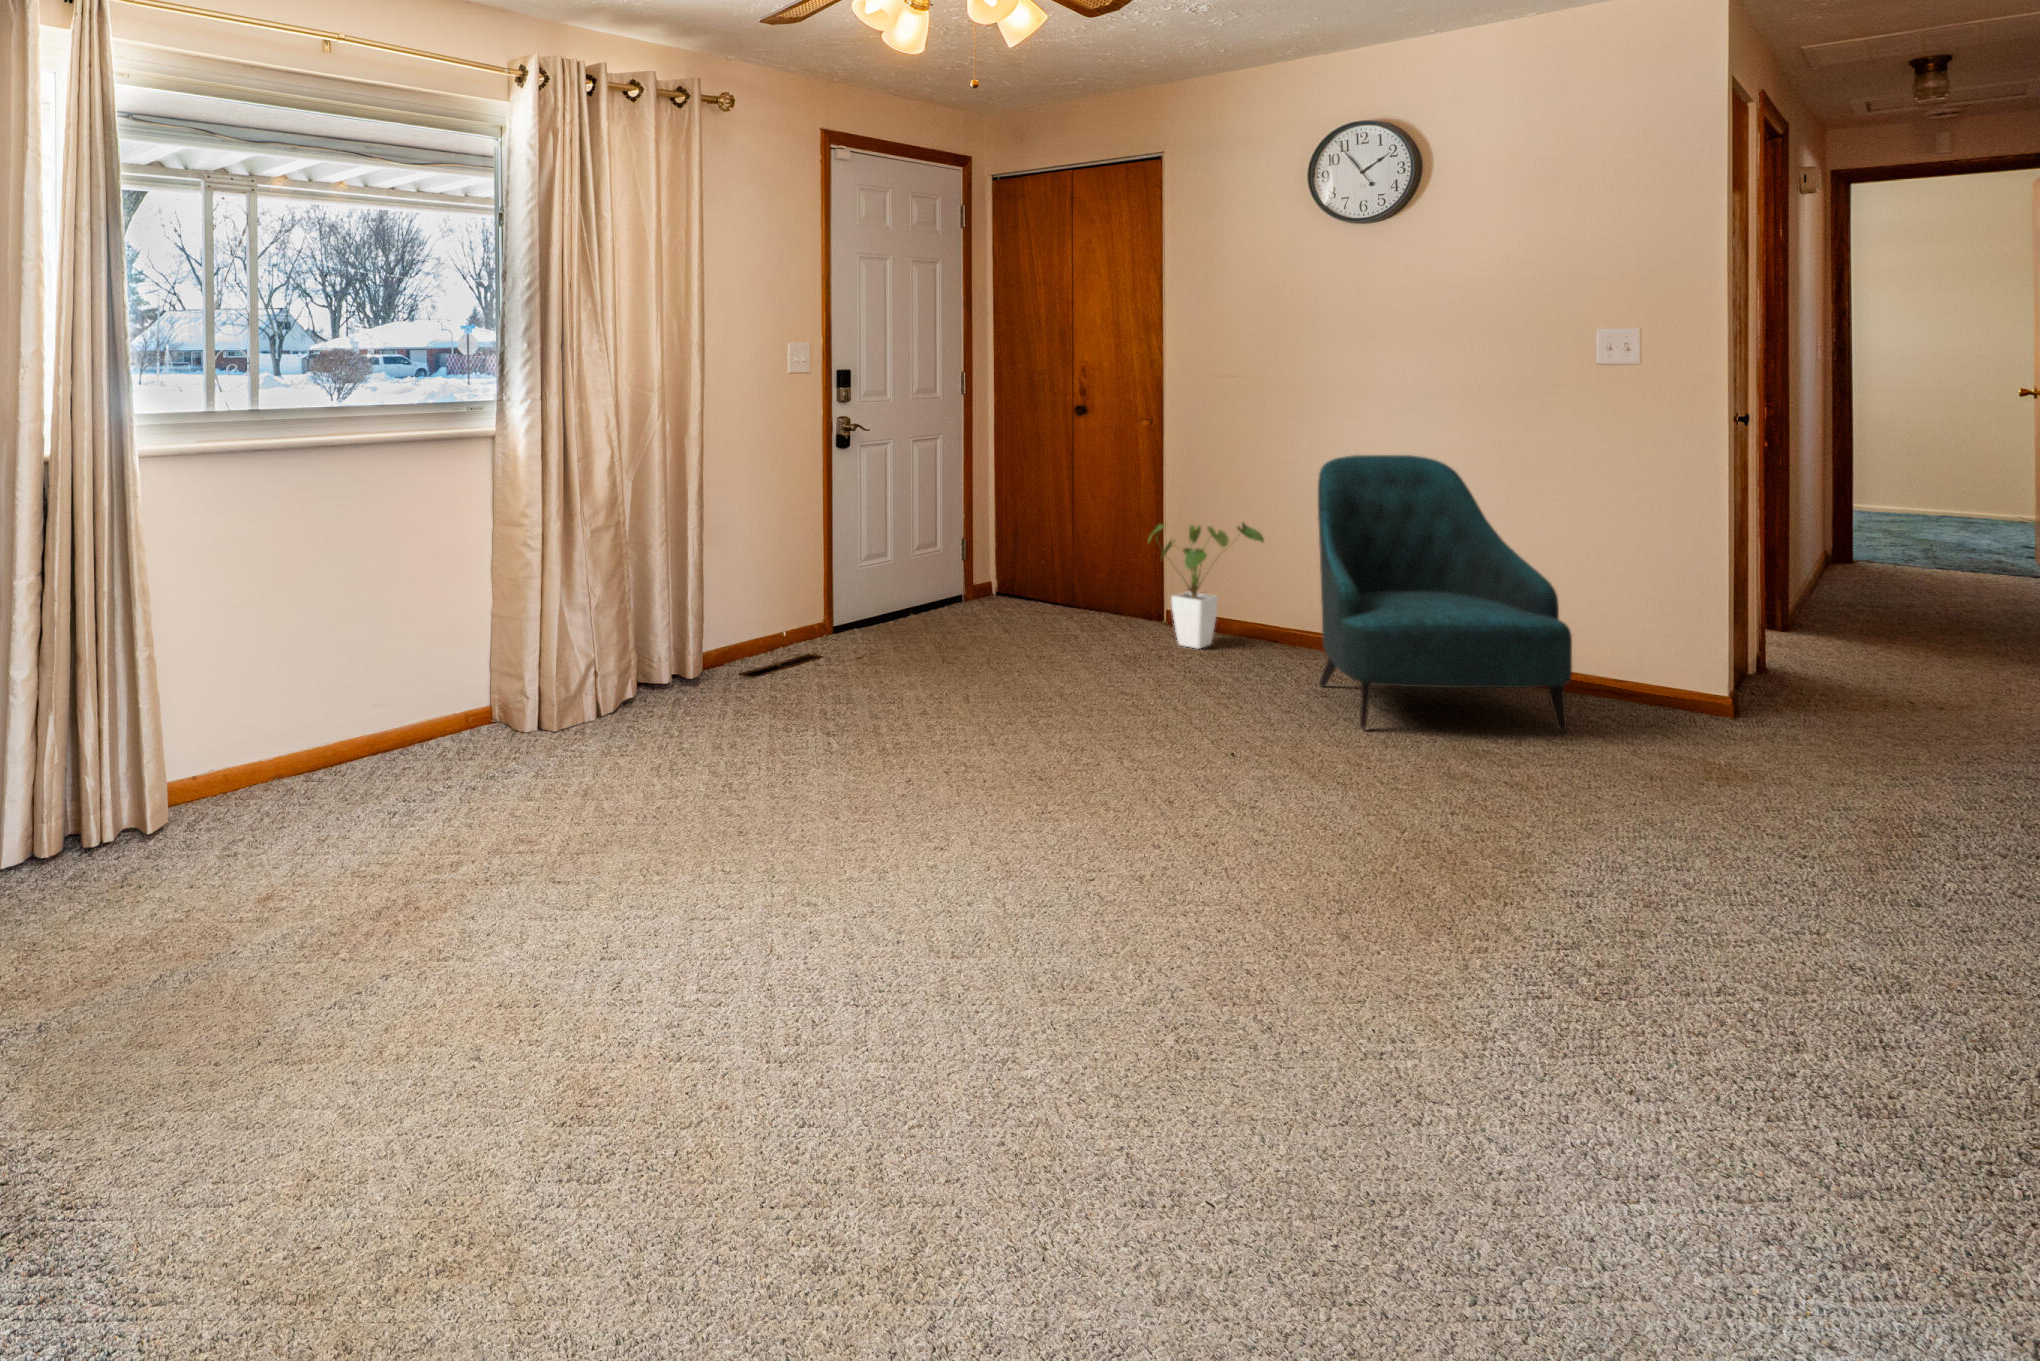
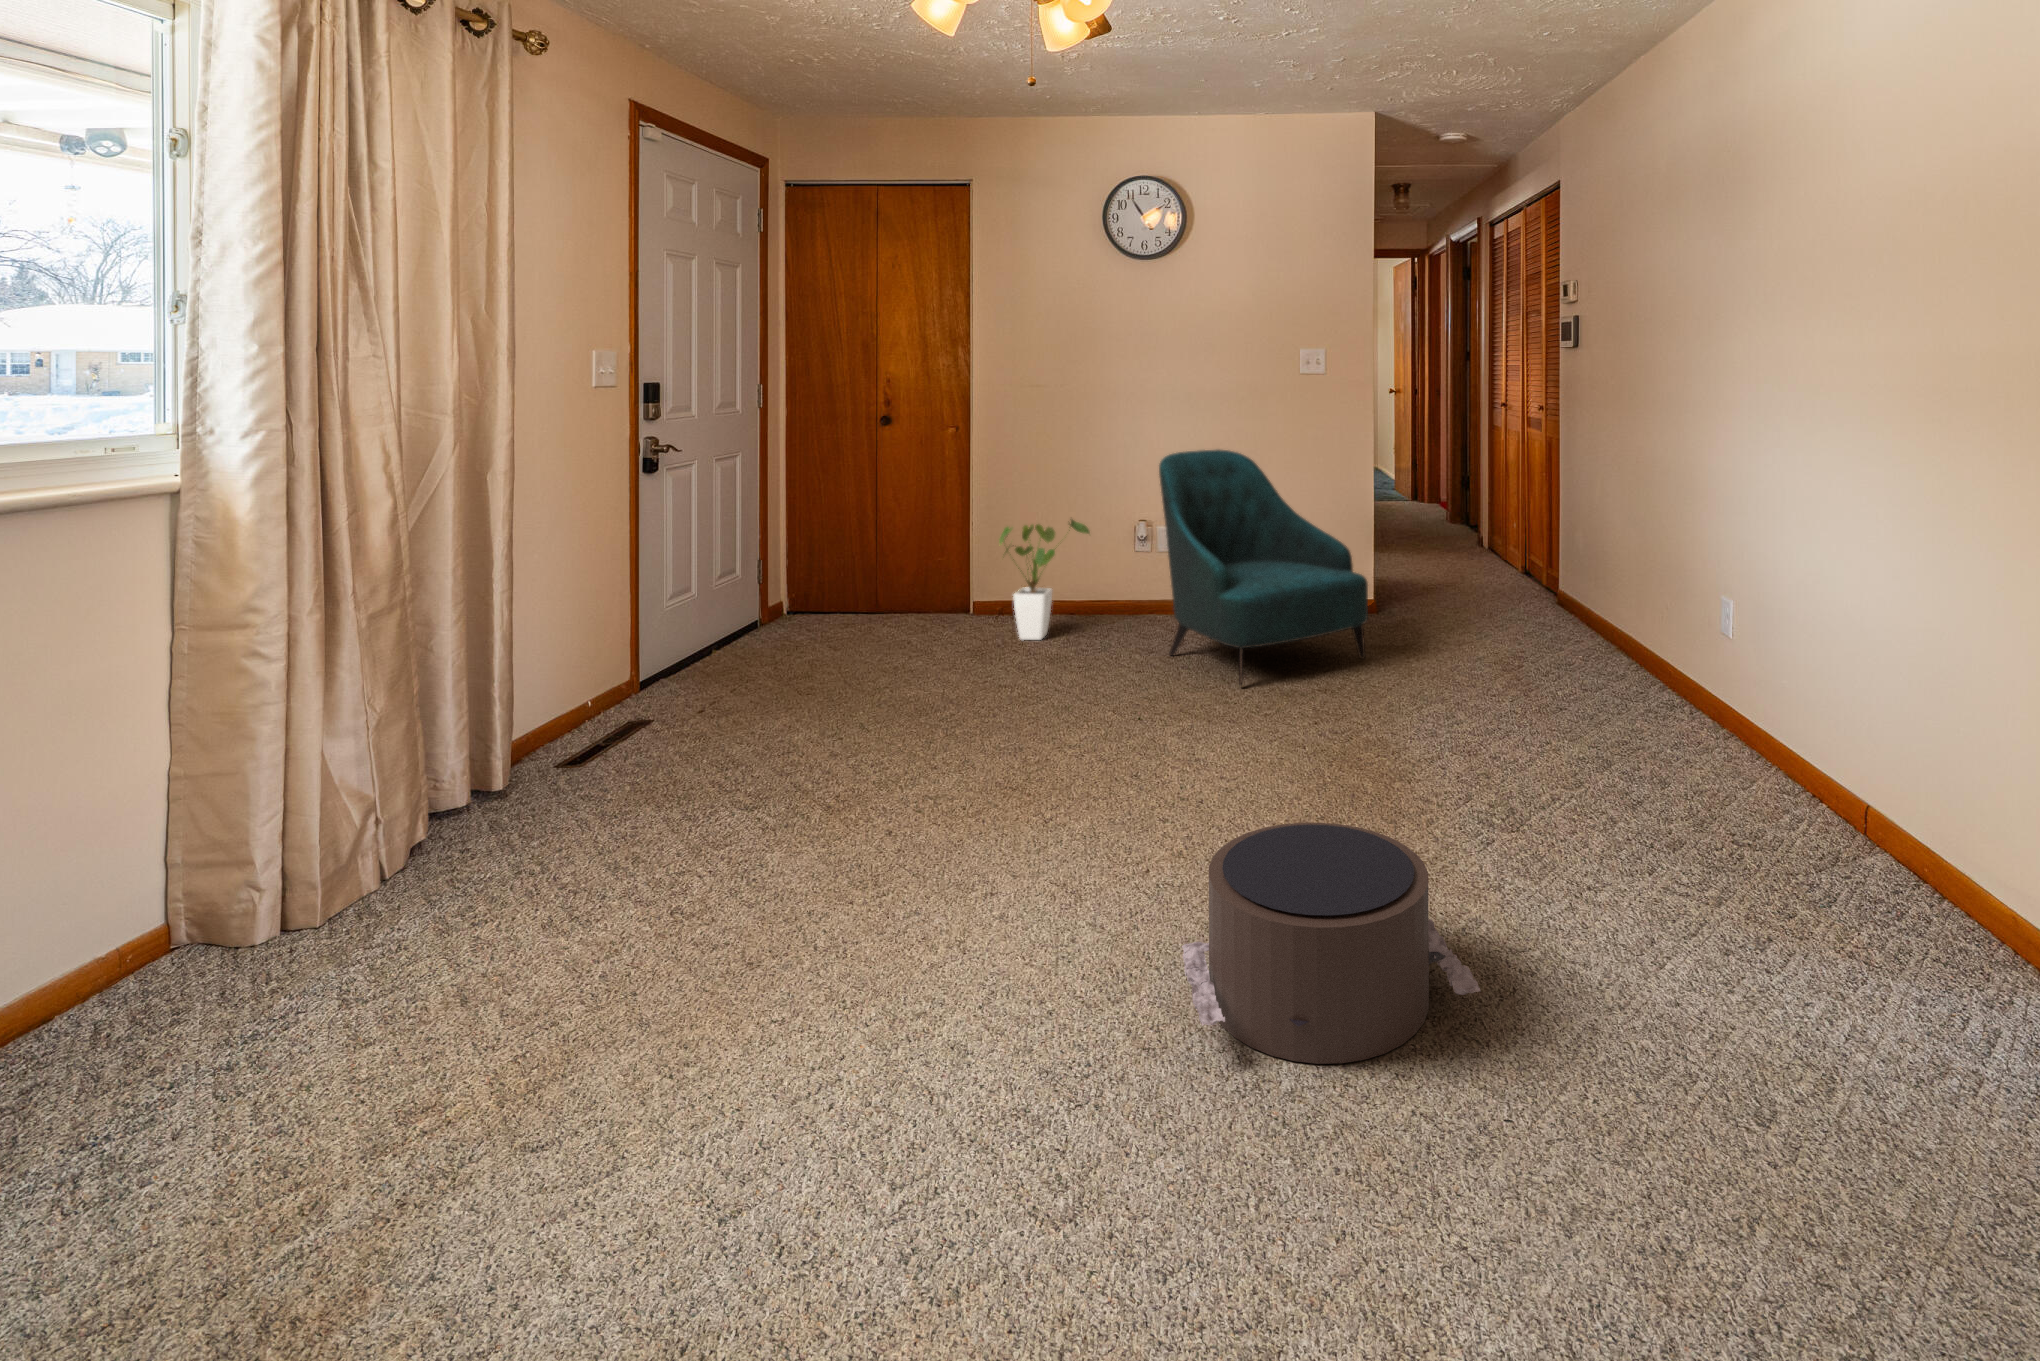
pouf: none [961,816,1260,1036] -> present [1182,823,1480,1064]

